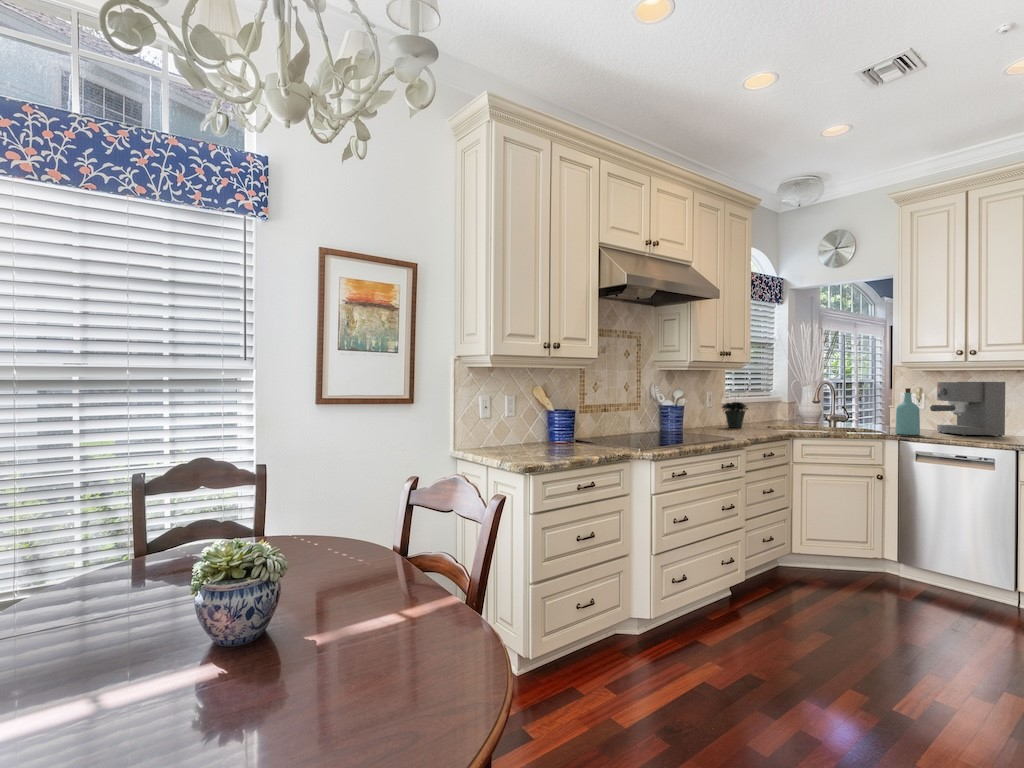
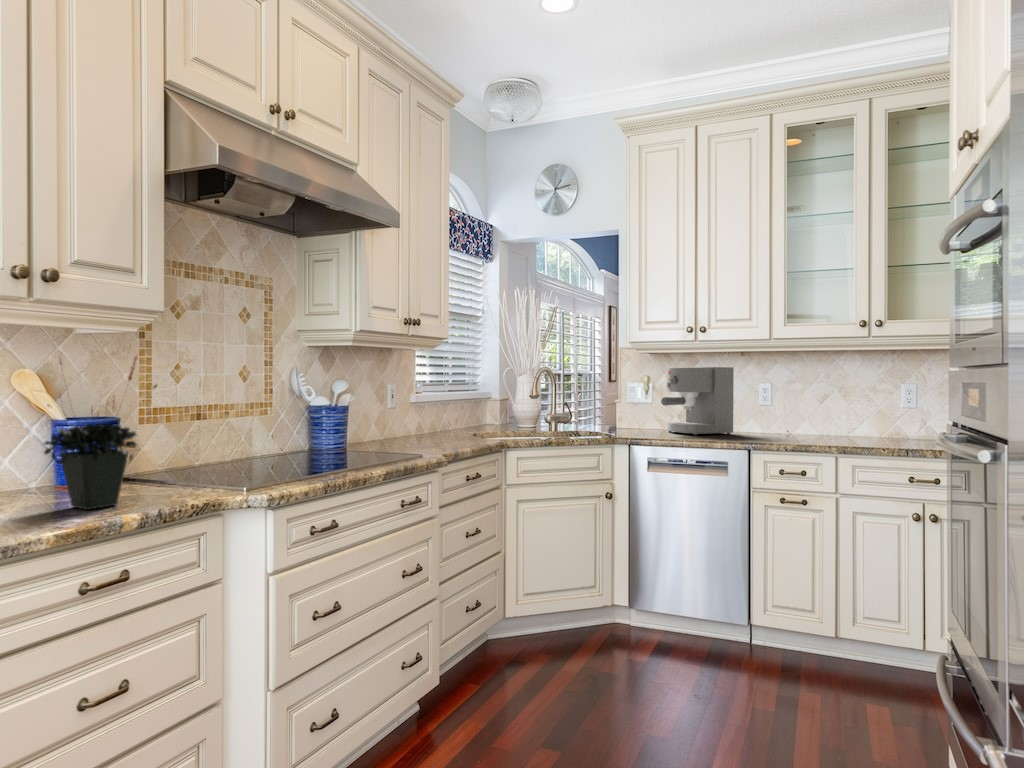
bottle: present [895,388,920,435] -> none [625,376,652,437]
potted plant: present [722,396,748,428] -> present [44,357,137,510]

